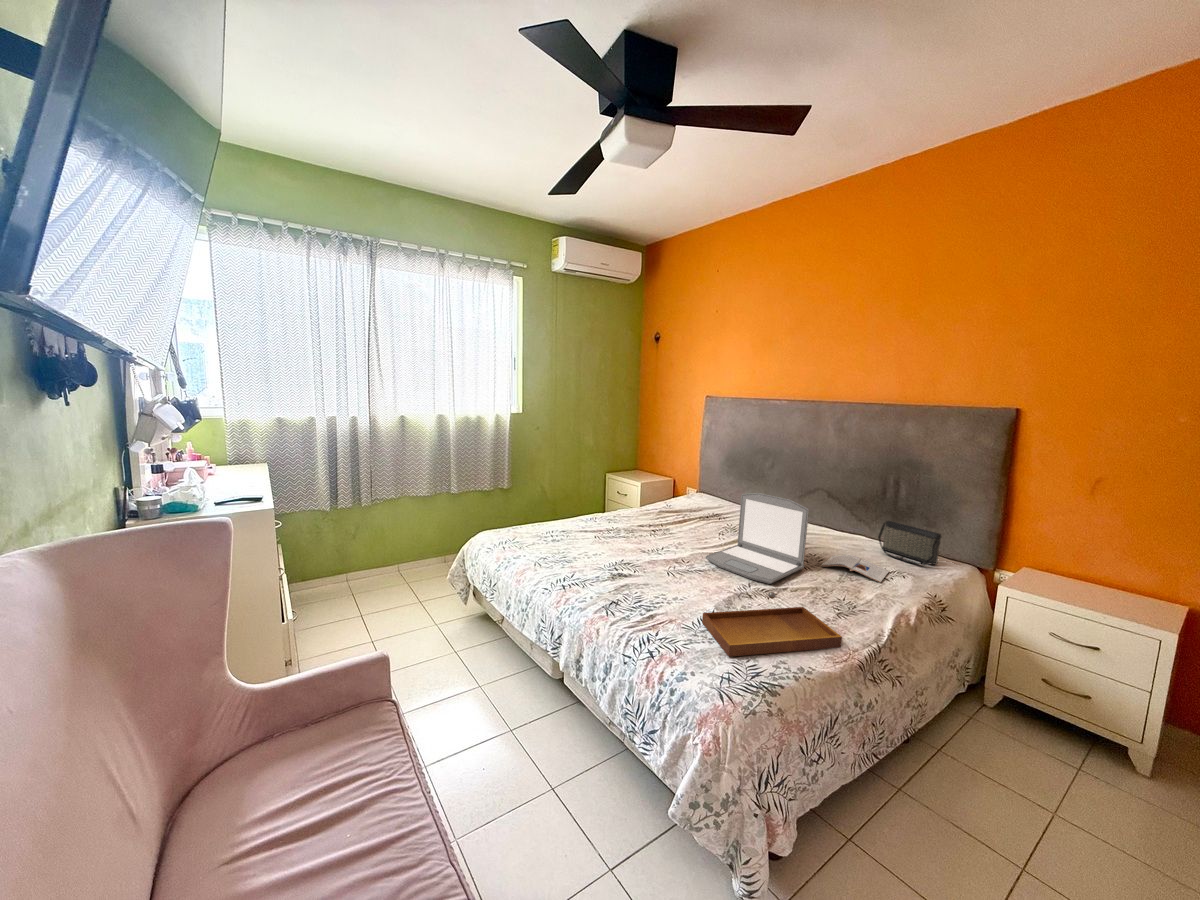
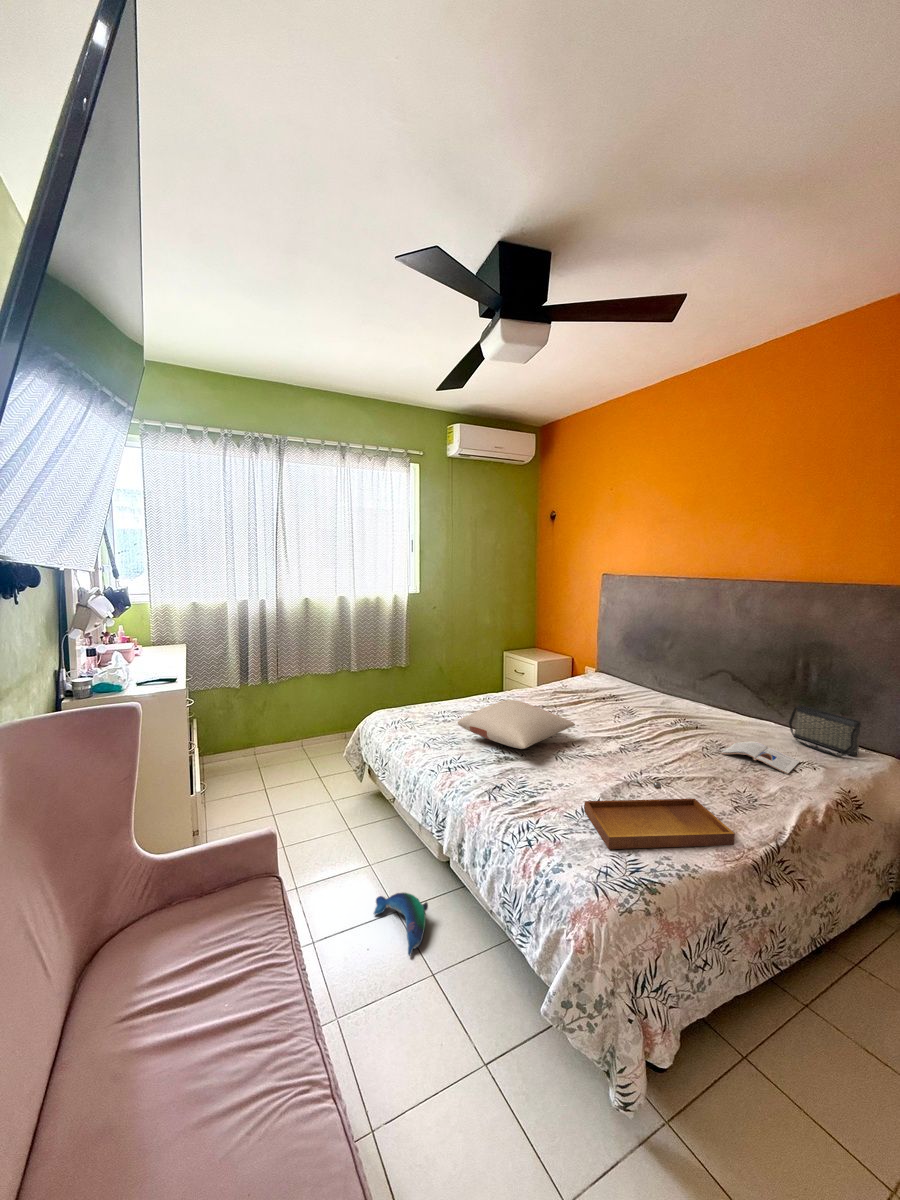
laptop: present [705,493,809,584] -> none [595,675,704,772]
pillow: none [571,520,687,566] -> present [458,700,575,749]
plush toy: none [488,712,544,773] -> present [374,893,428,956]

